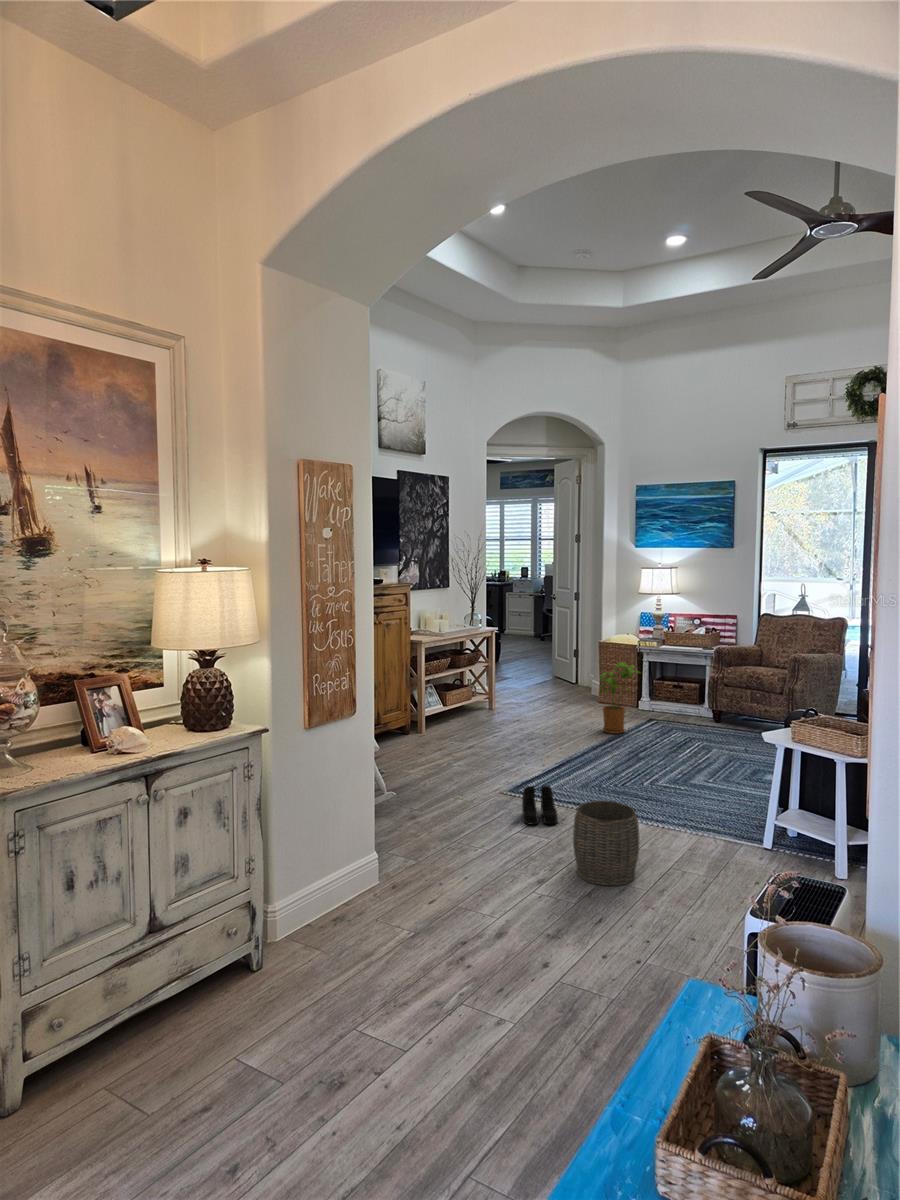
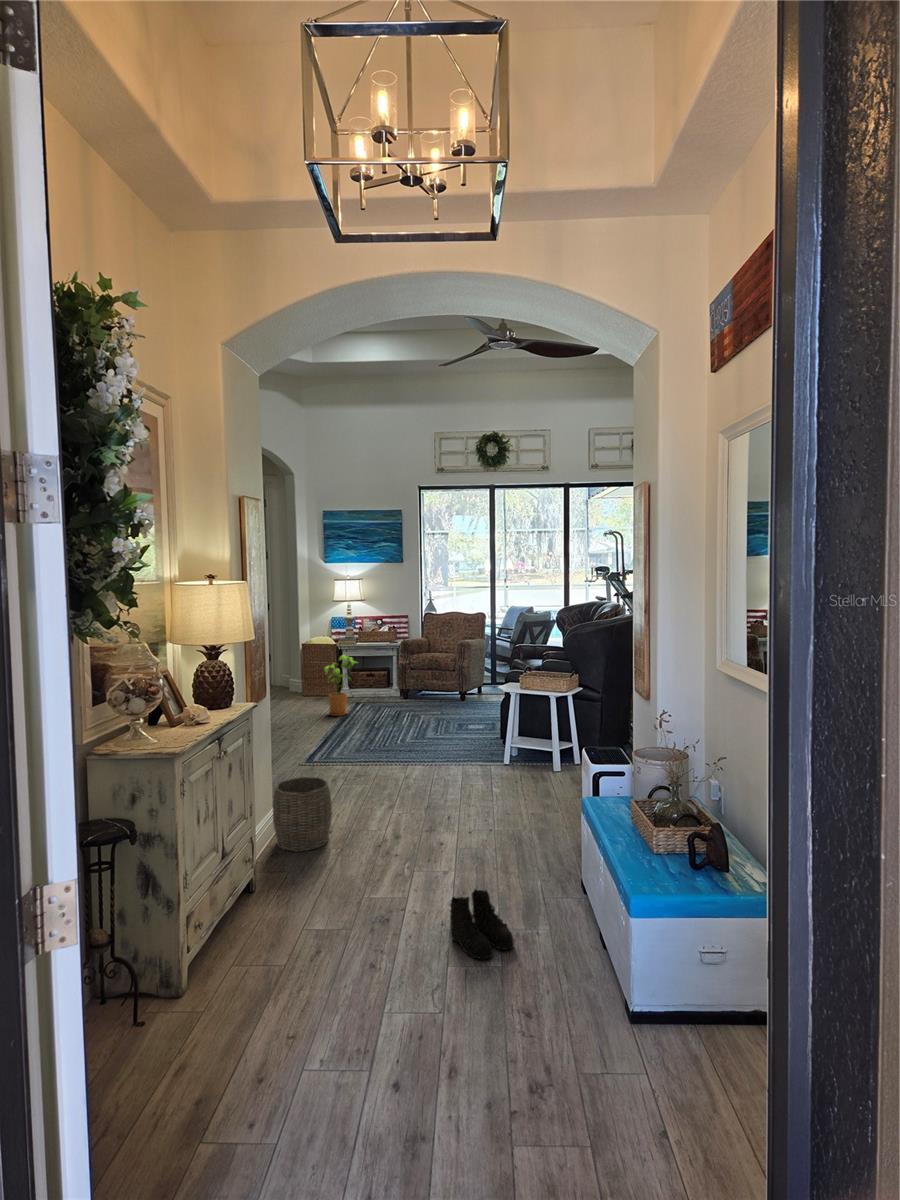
boots: present [522,786,558,824] -> present [450,889,514,959]
woven basket: present [573,801,639,886] -> present [273,777,332,852]

